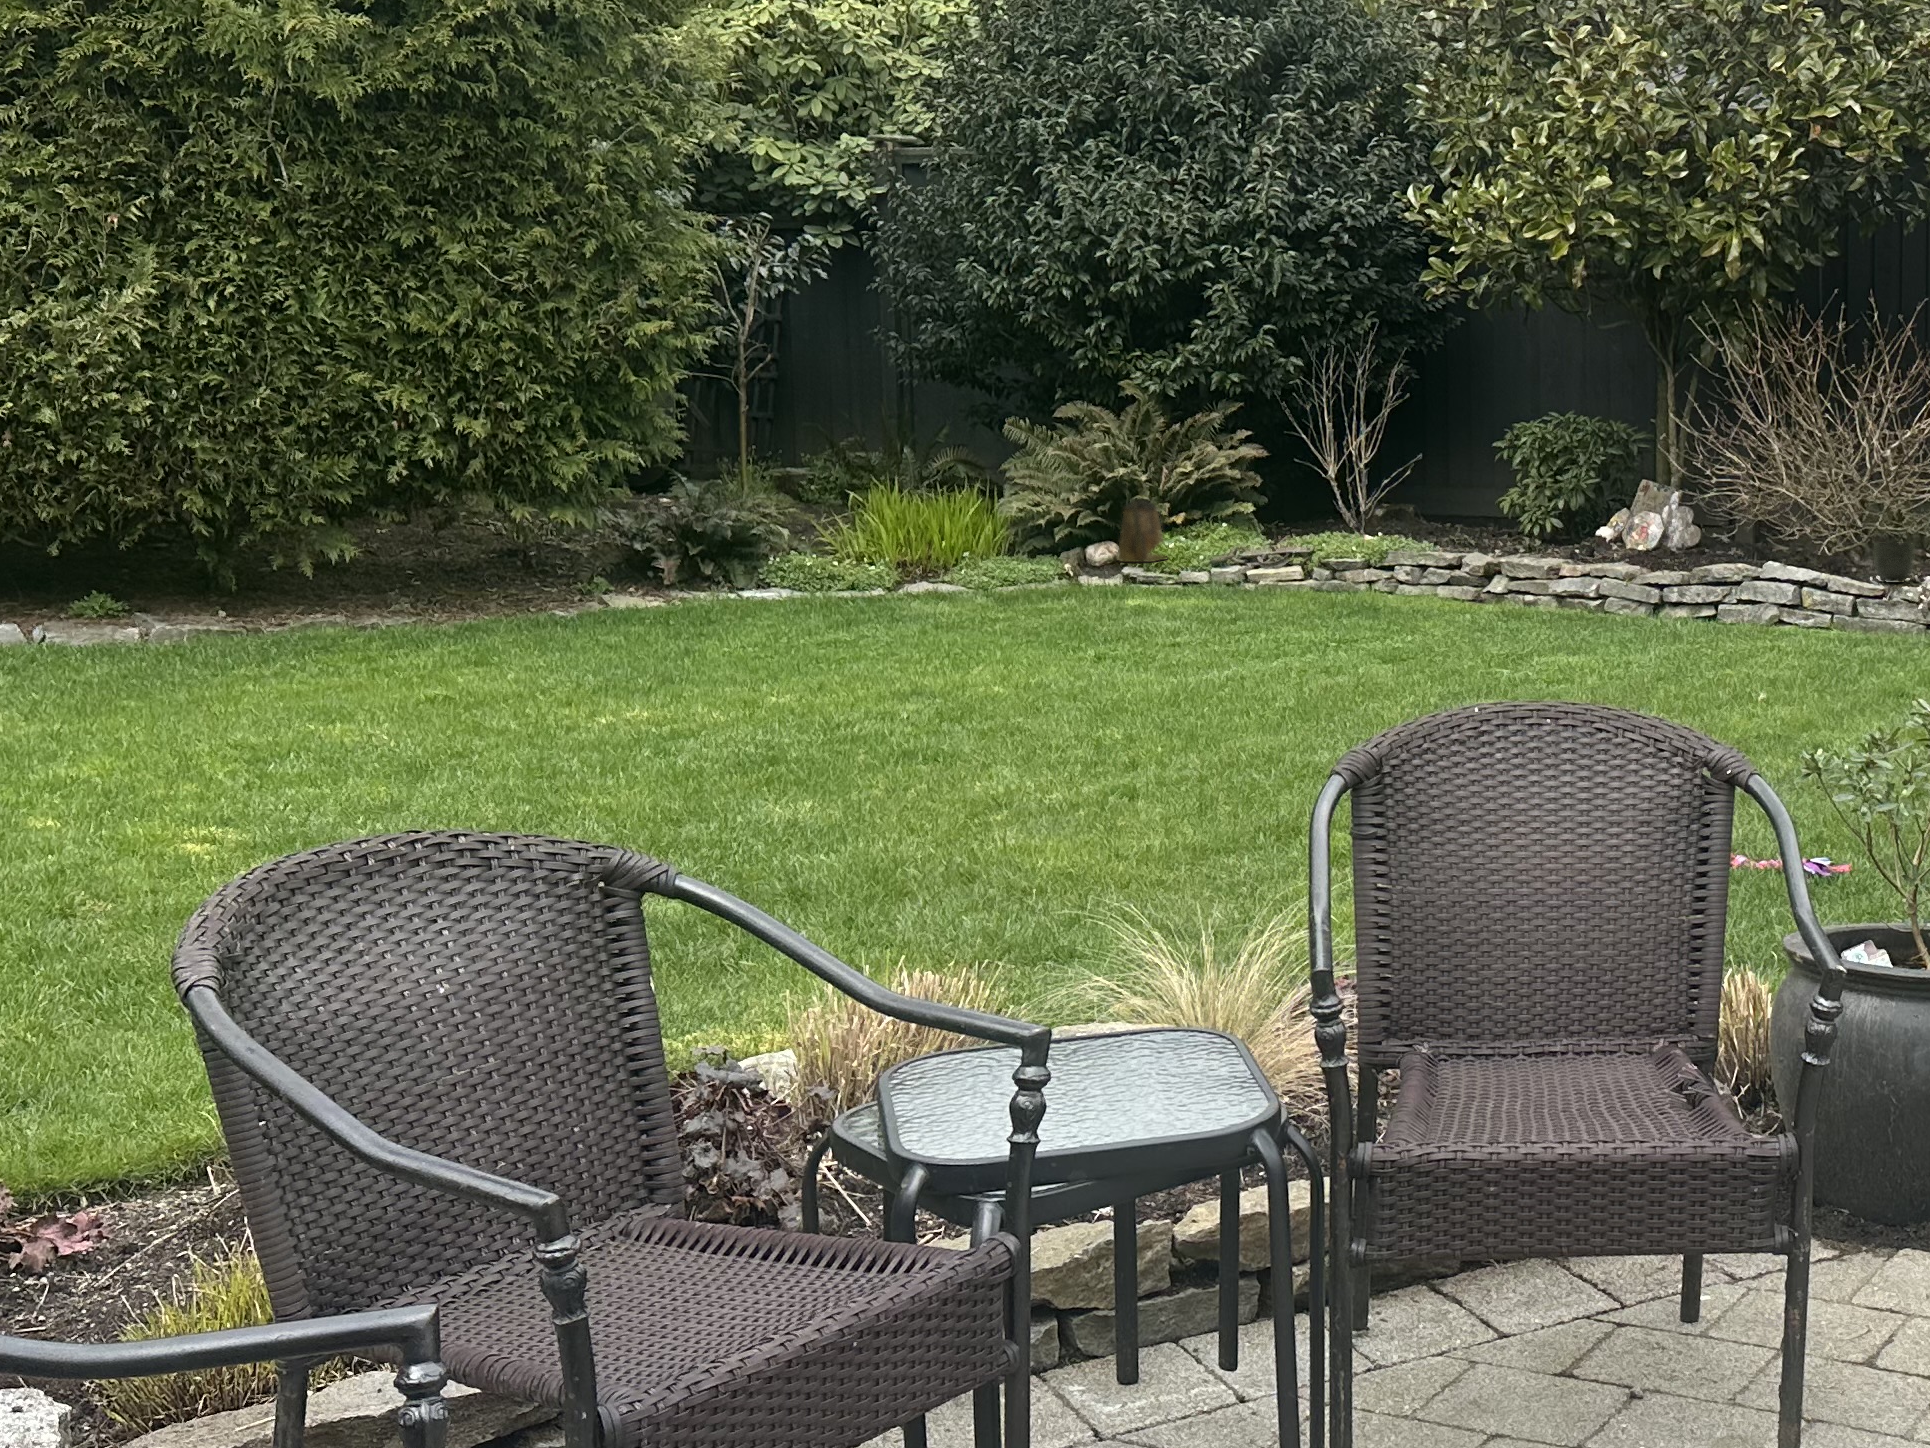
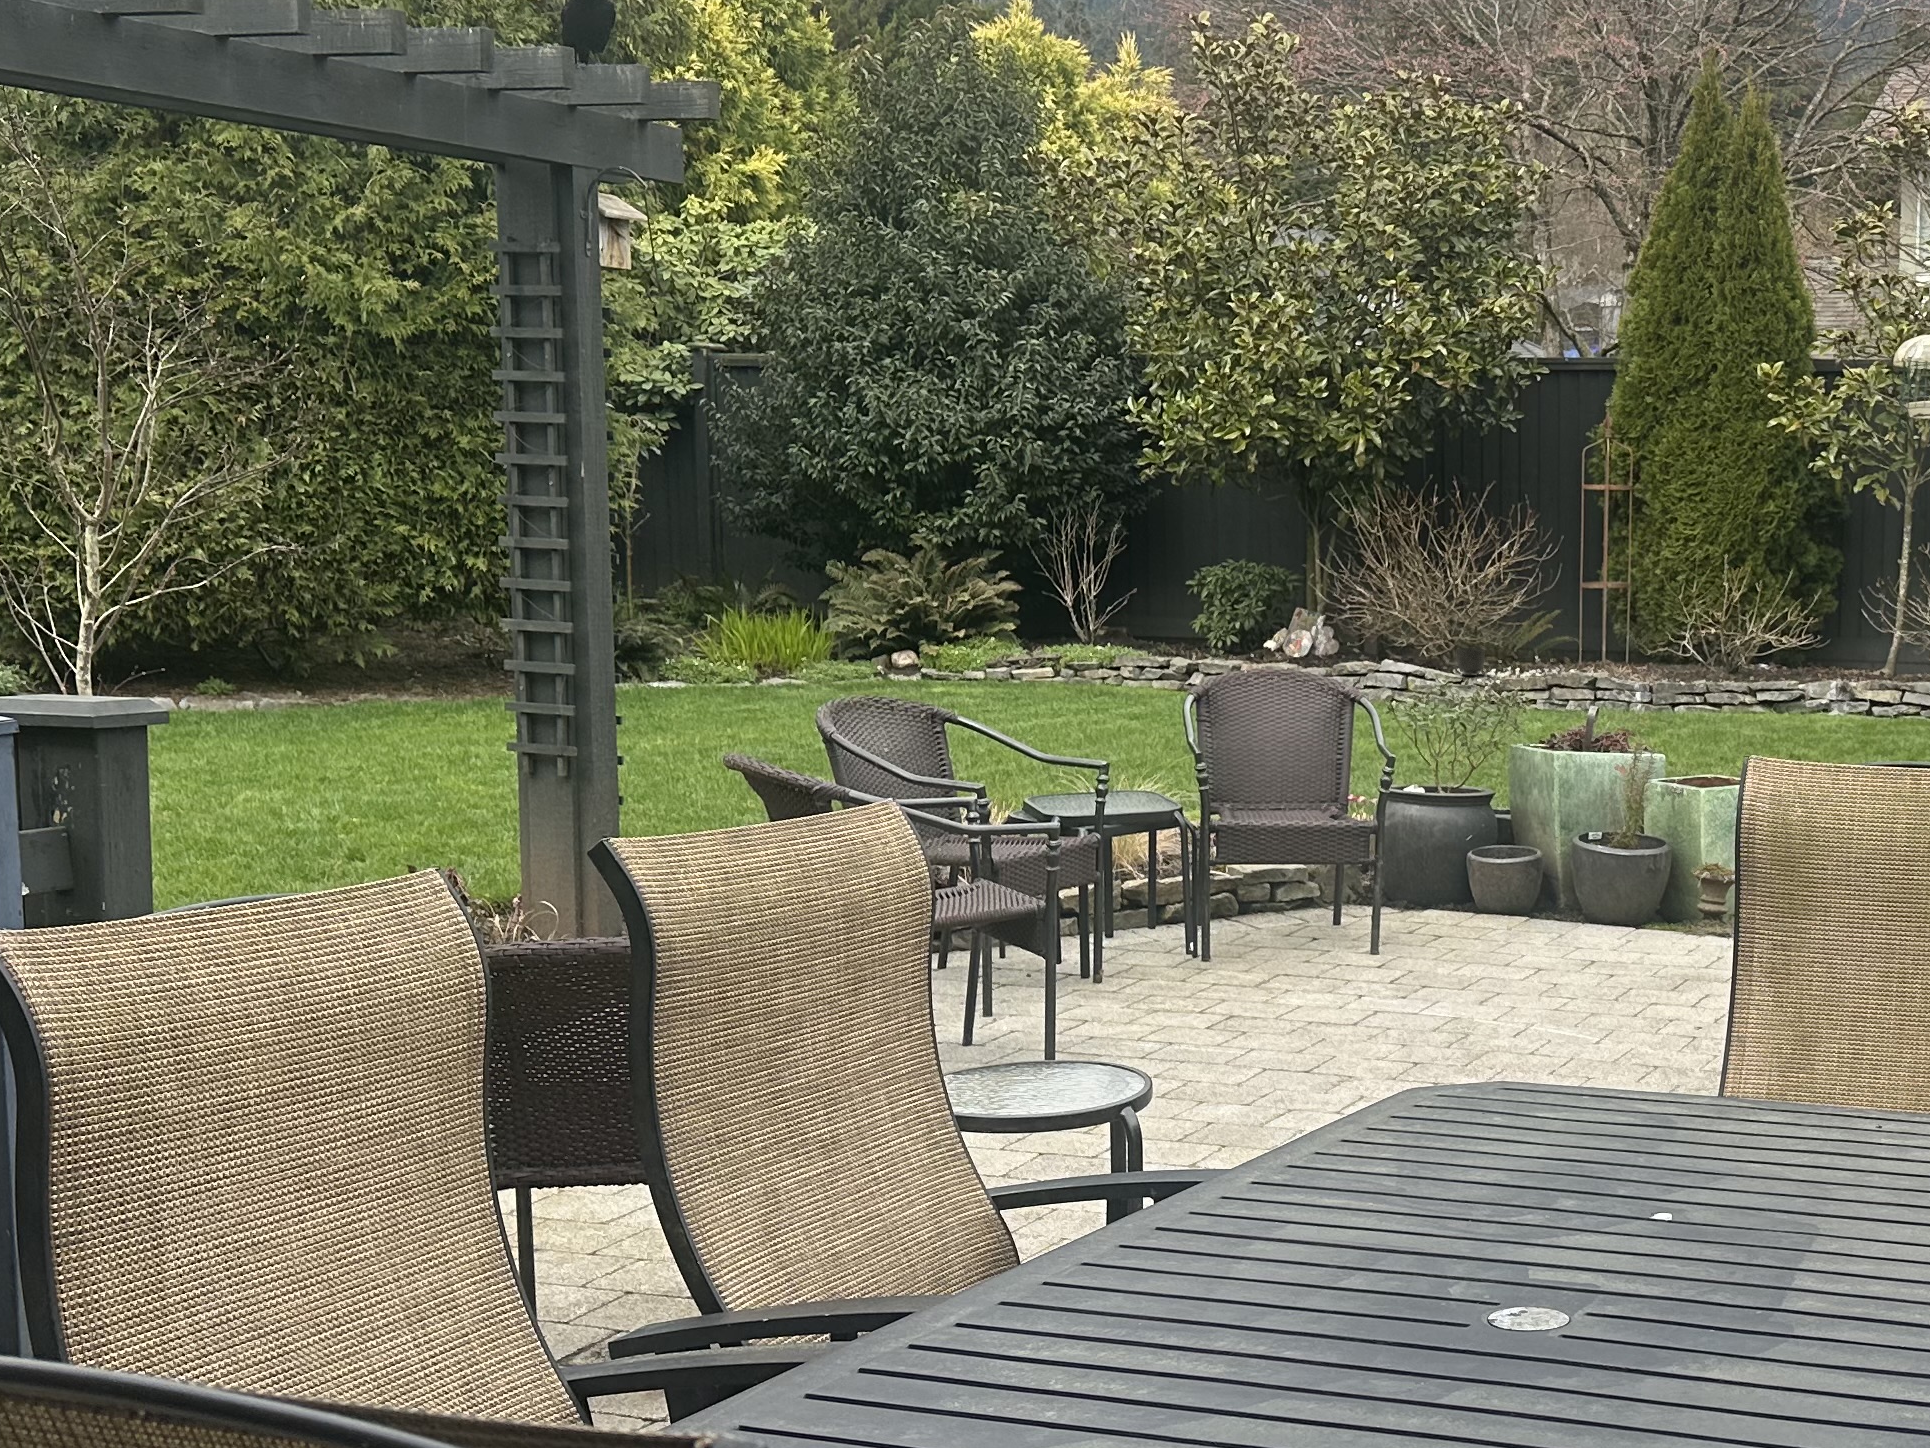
watering can: present [1117,499,1167,562] -> none [908,616,947,662]

